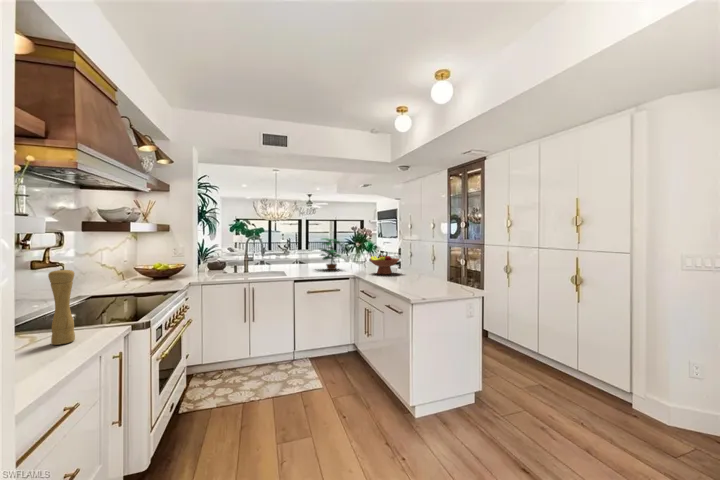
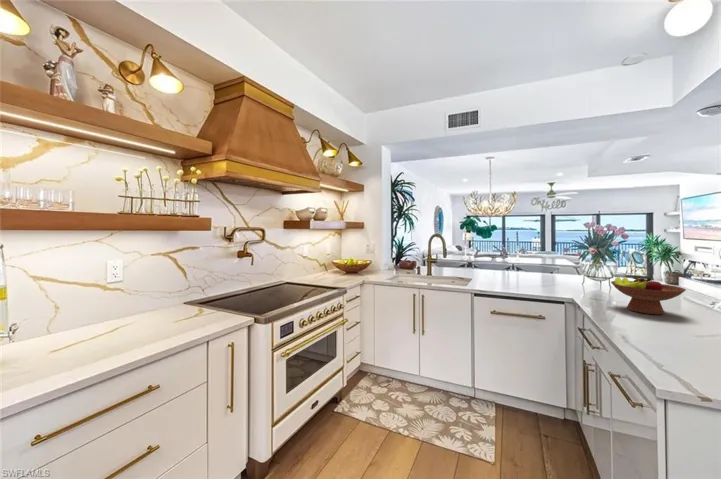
potted plant: present [320,238,341,270] -> none [525,241,569,288]
pepper mill: present [48,269,75,345] -> none [184,265,203,331]

